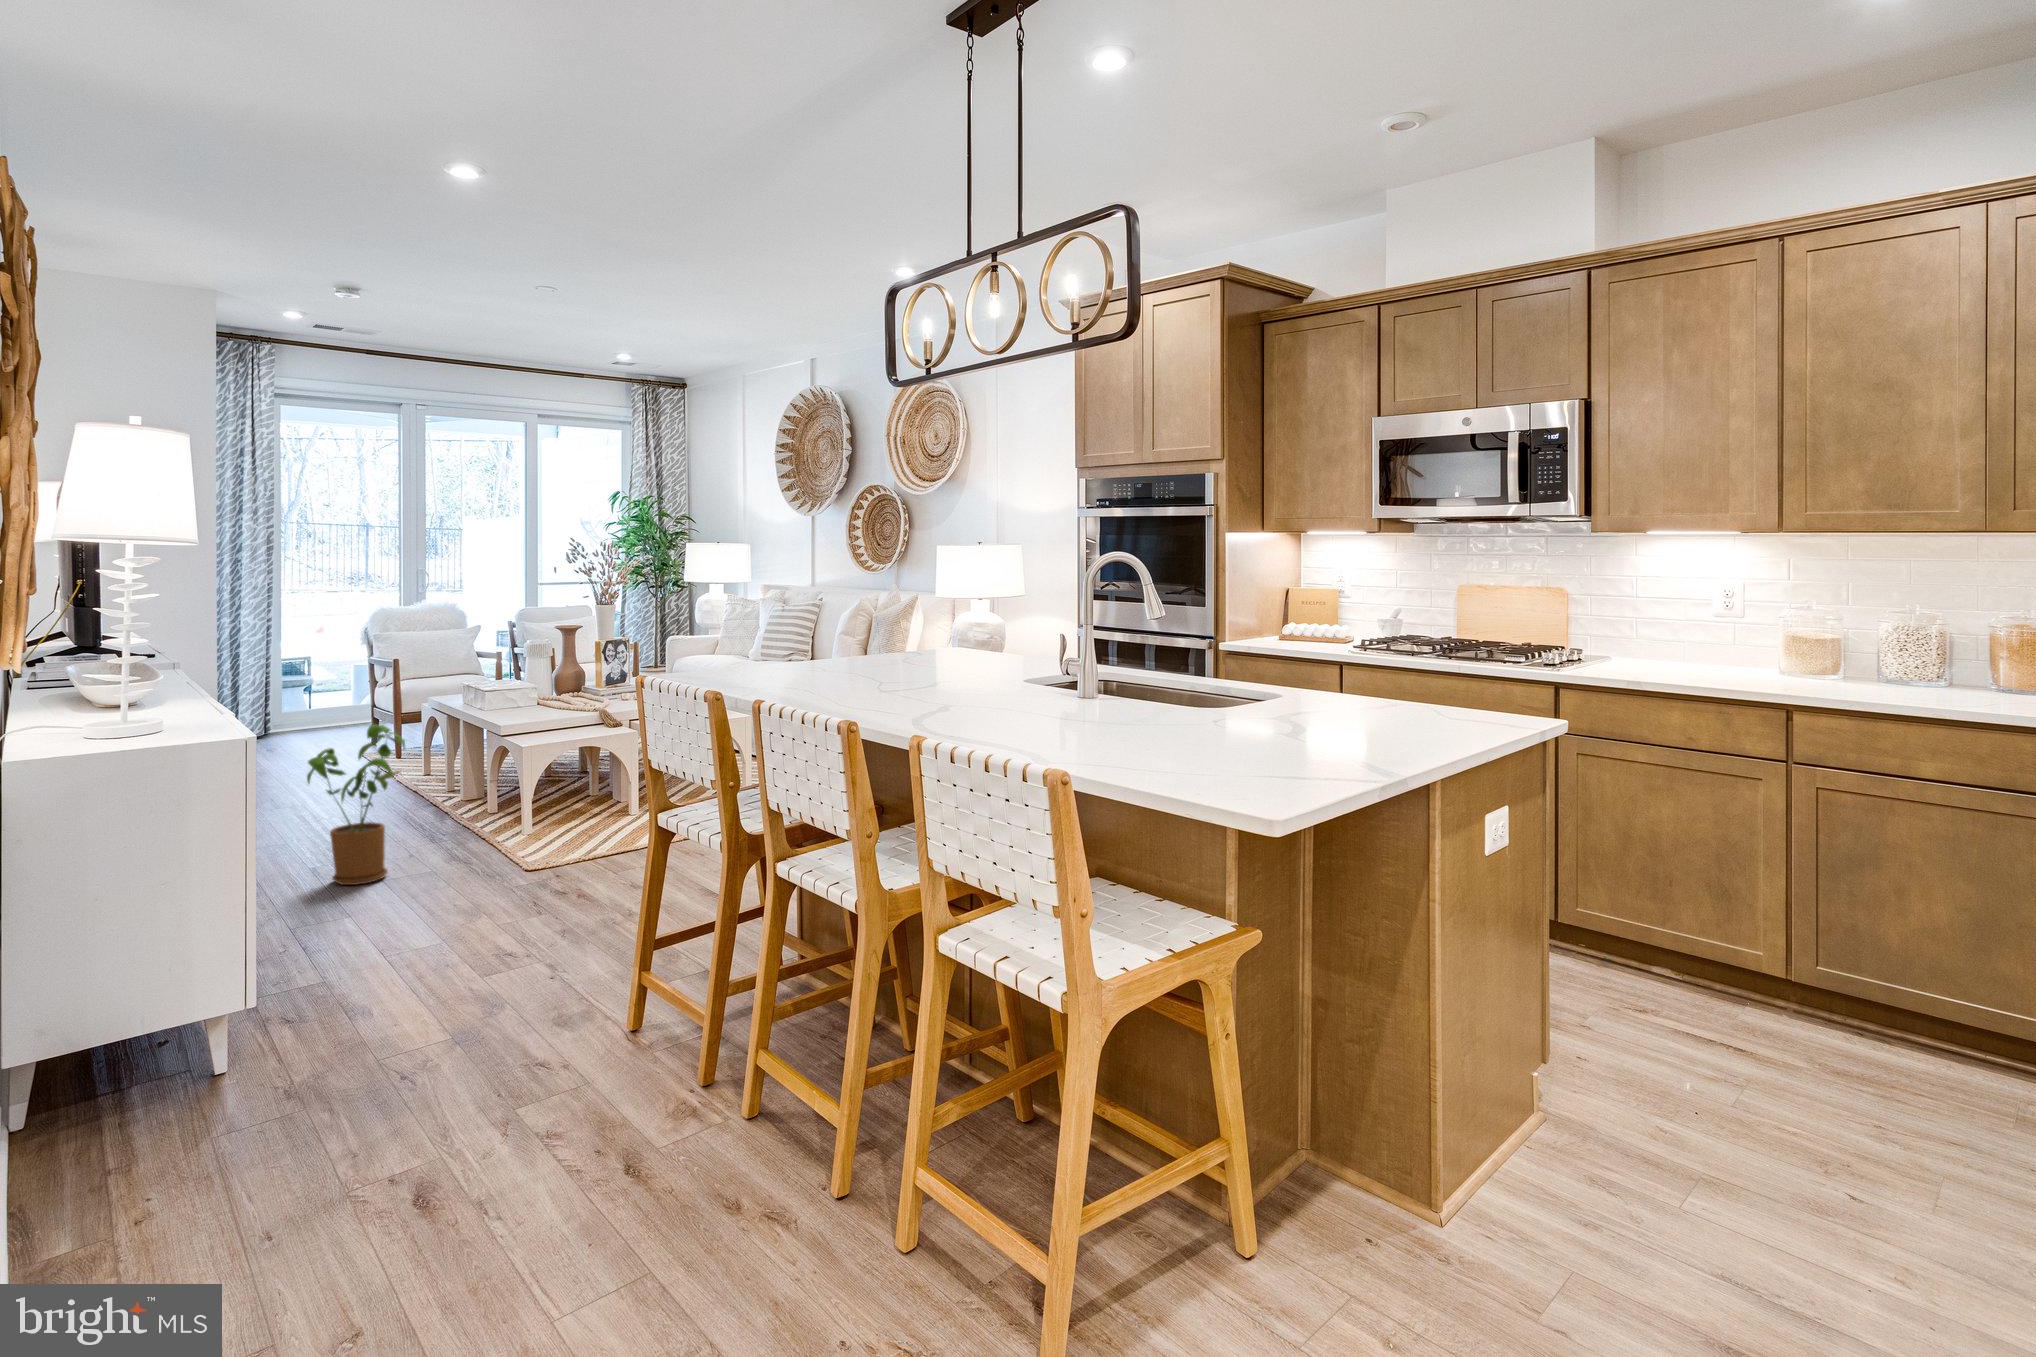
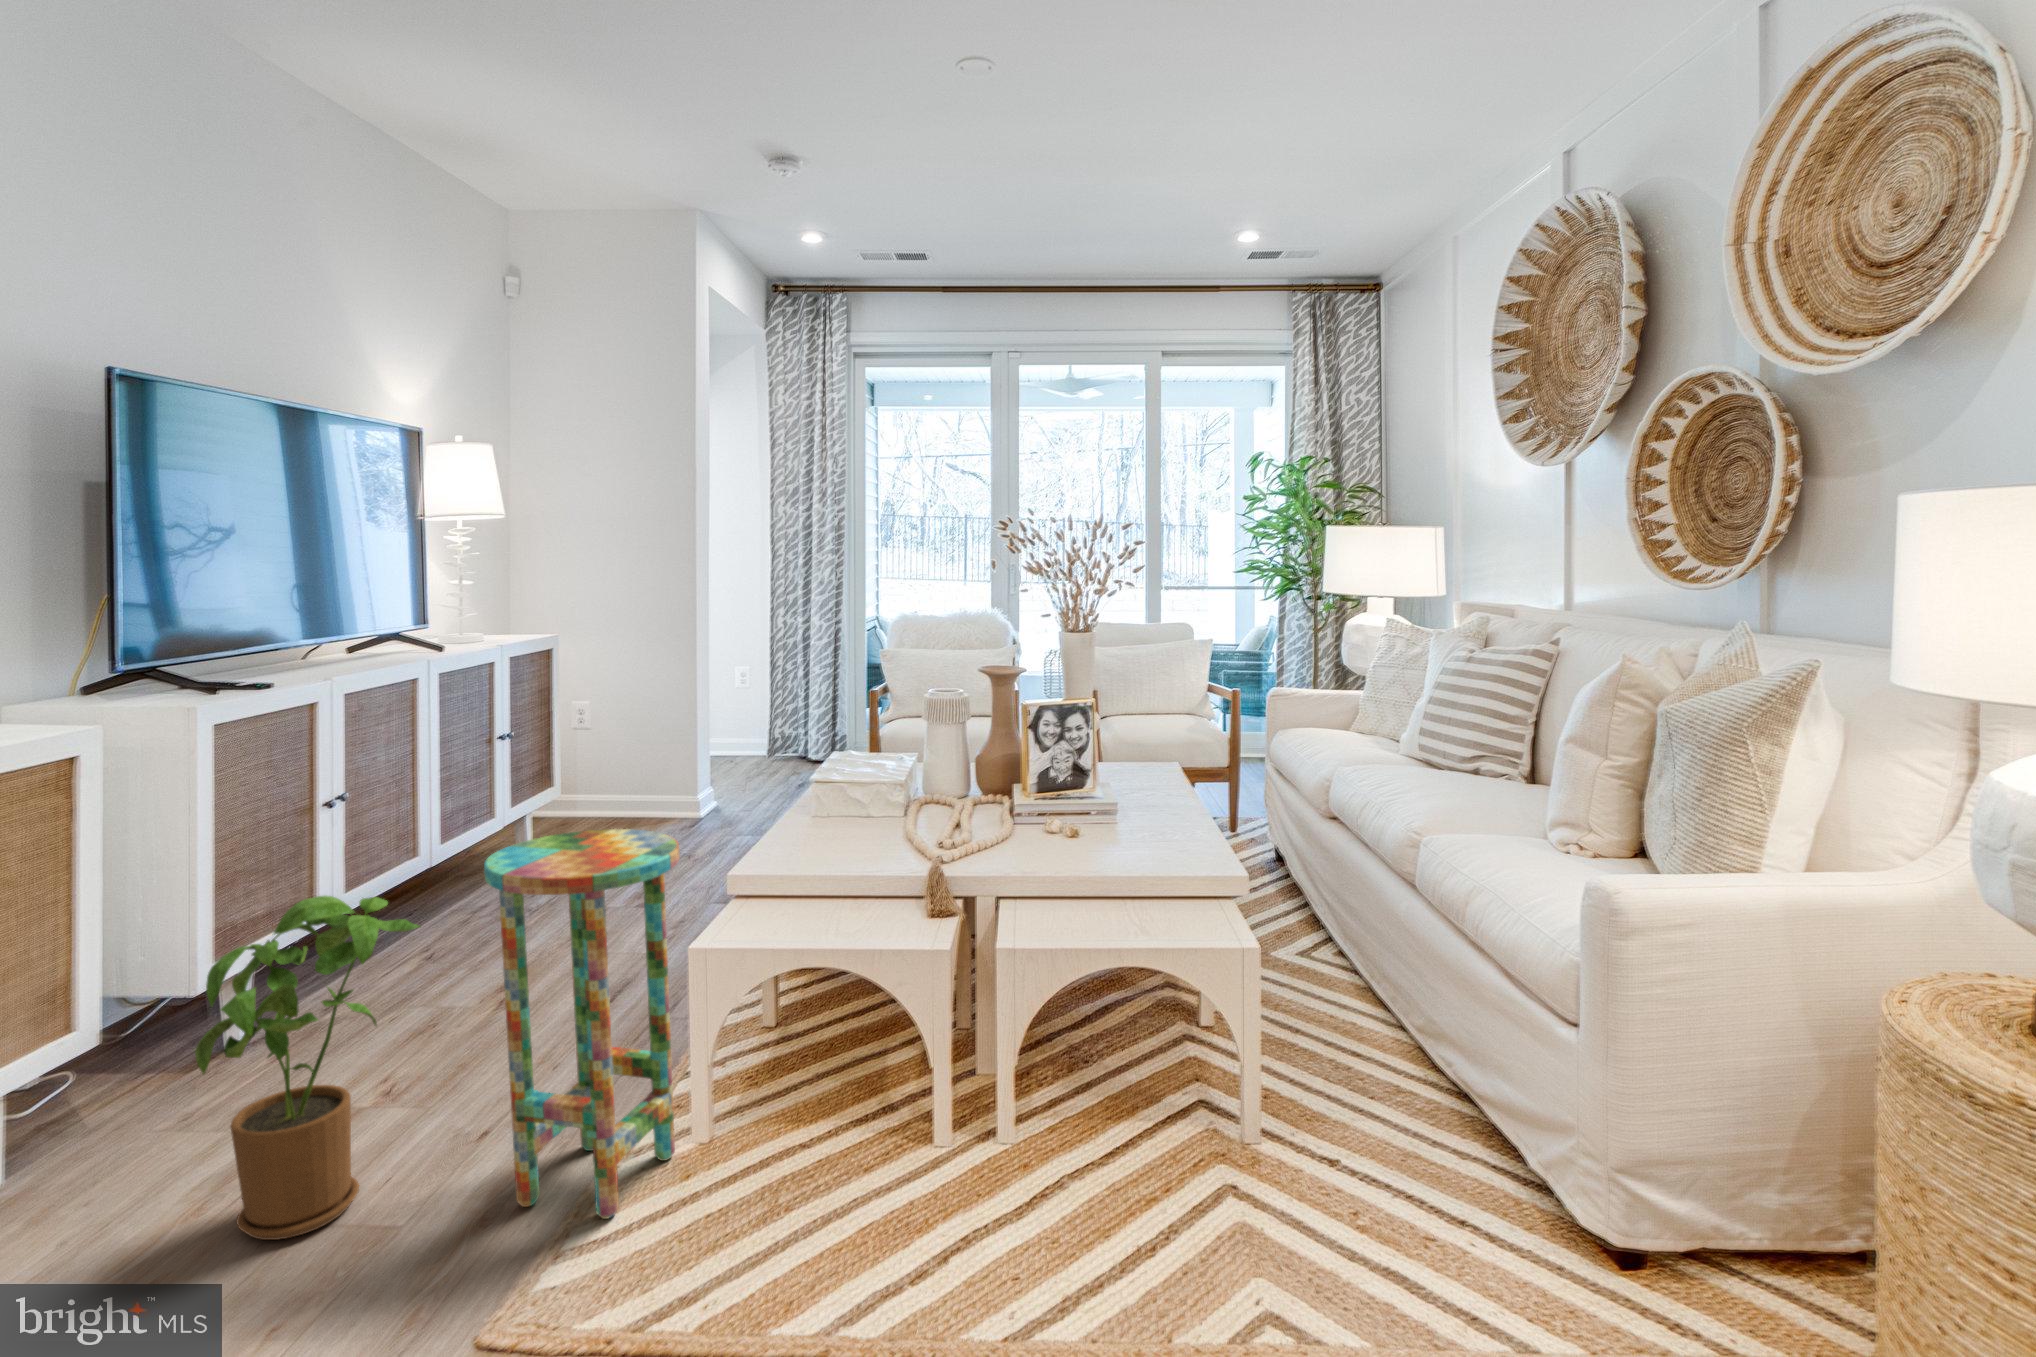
side table: none [443,694,532,859] -> present [484,829,680,1219]

